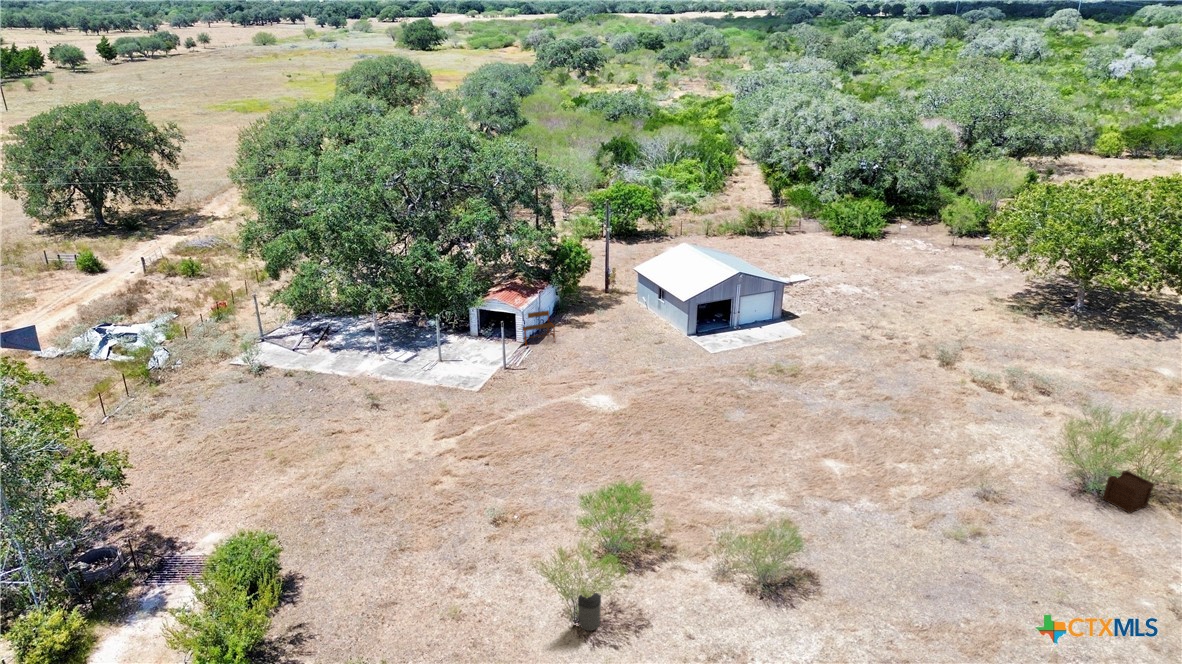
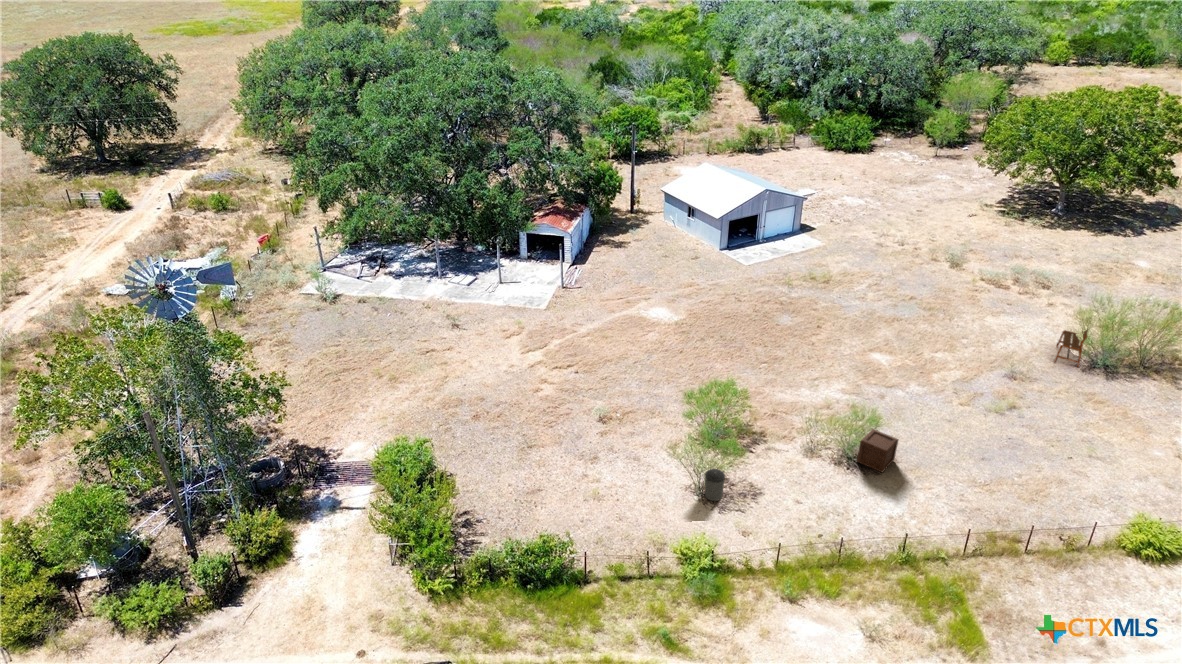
bench: present [523,310,555,346] -> present [1054,330,1088,367]
wooden crate: present [1103,471,1154,513] -> present [857,429,898,473]

